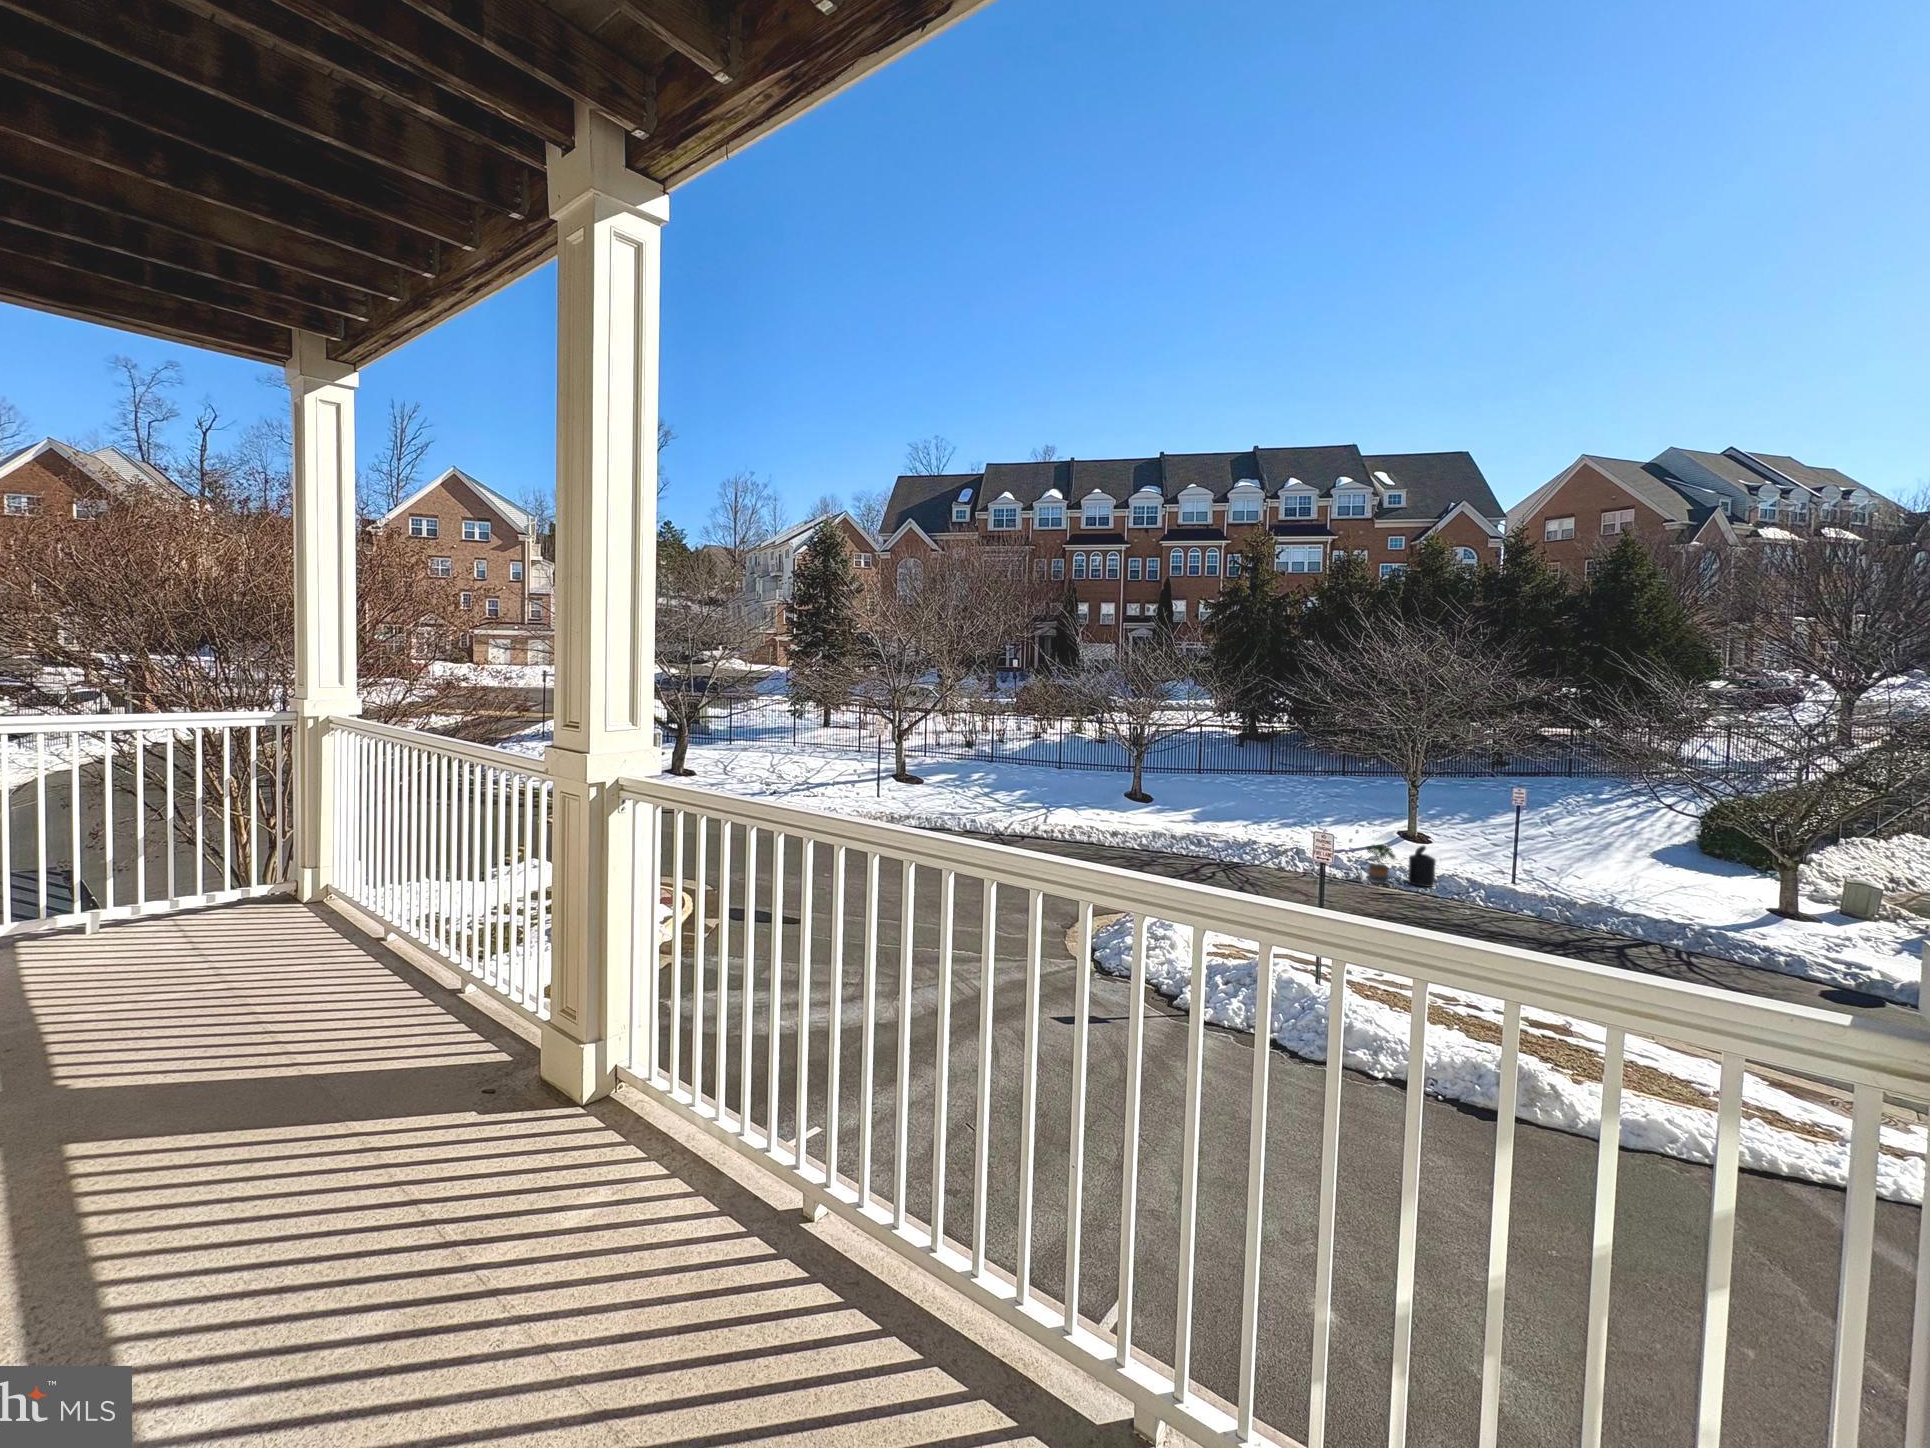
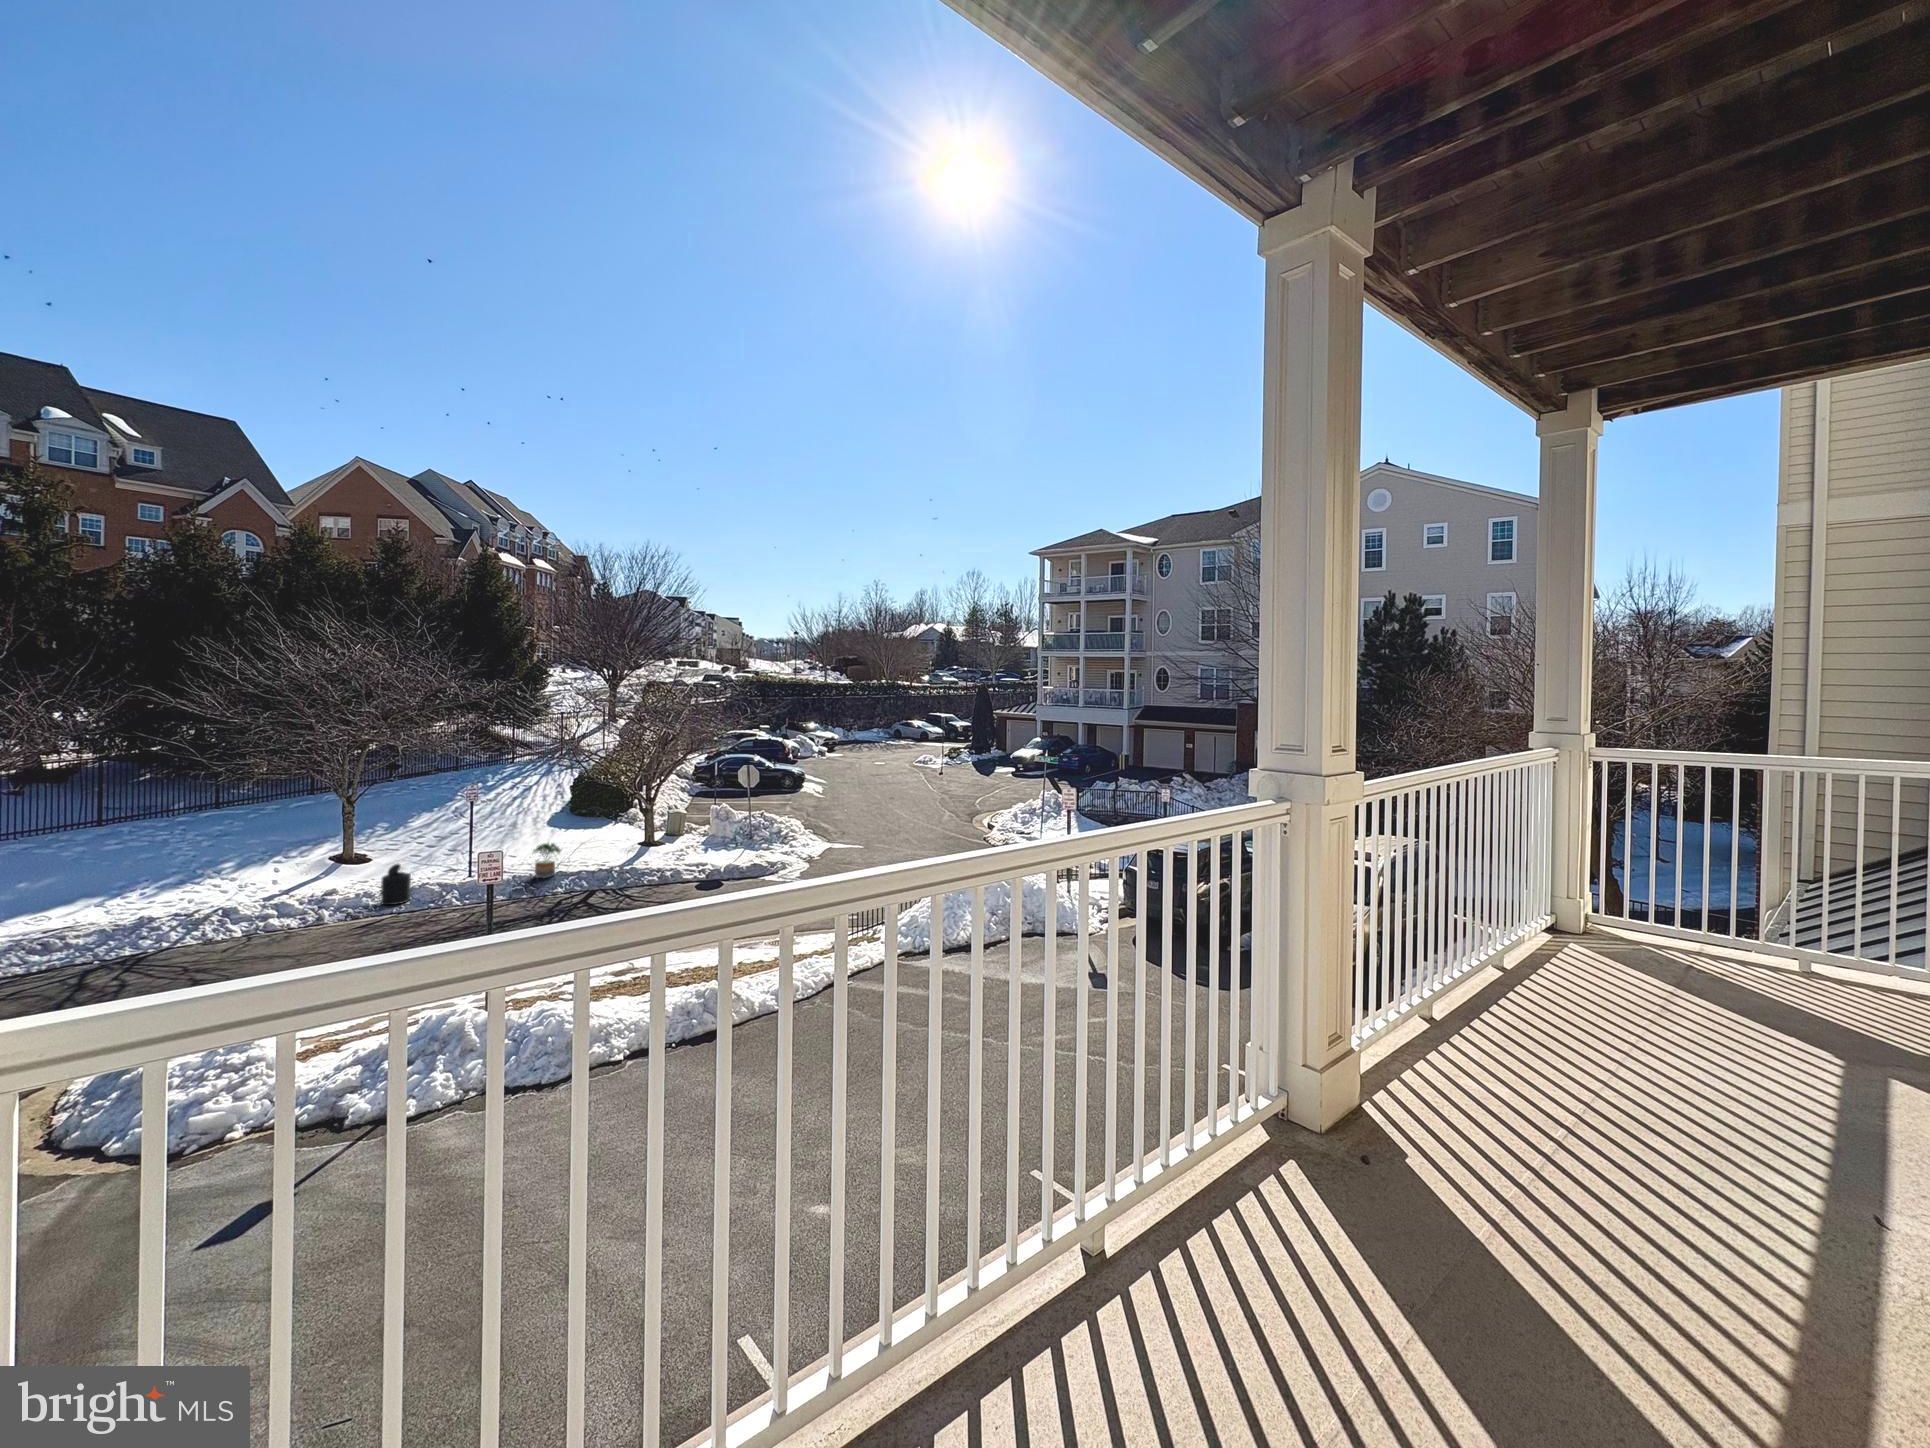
potted tree: present [1366,845,1395,884] -> present [533,843,561,878]

